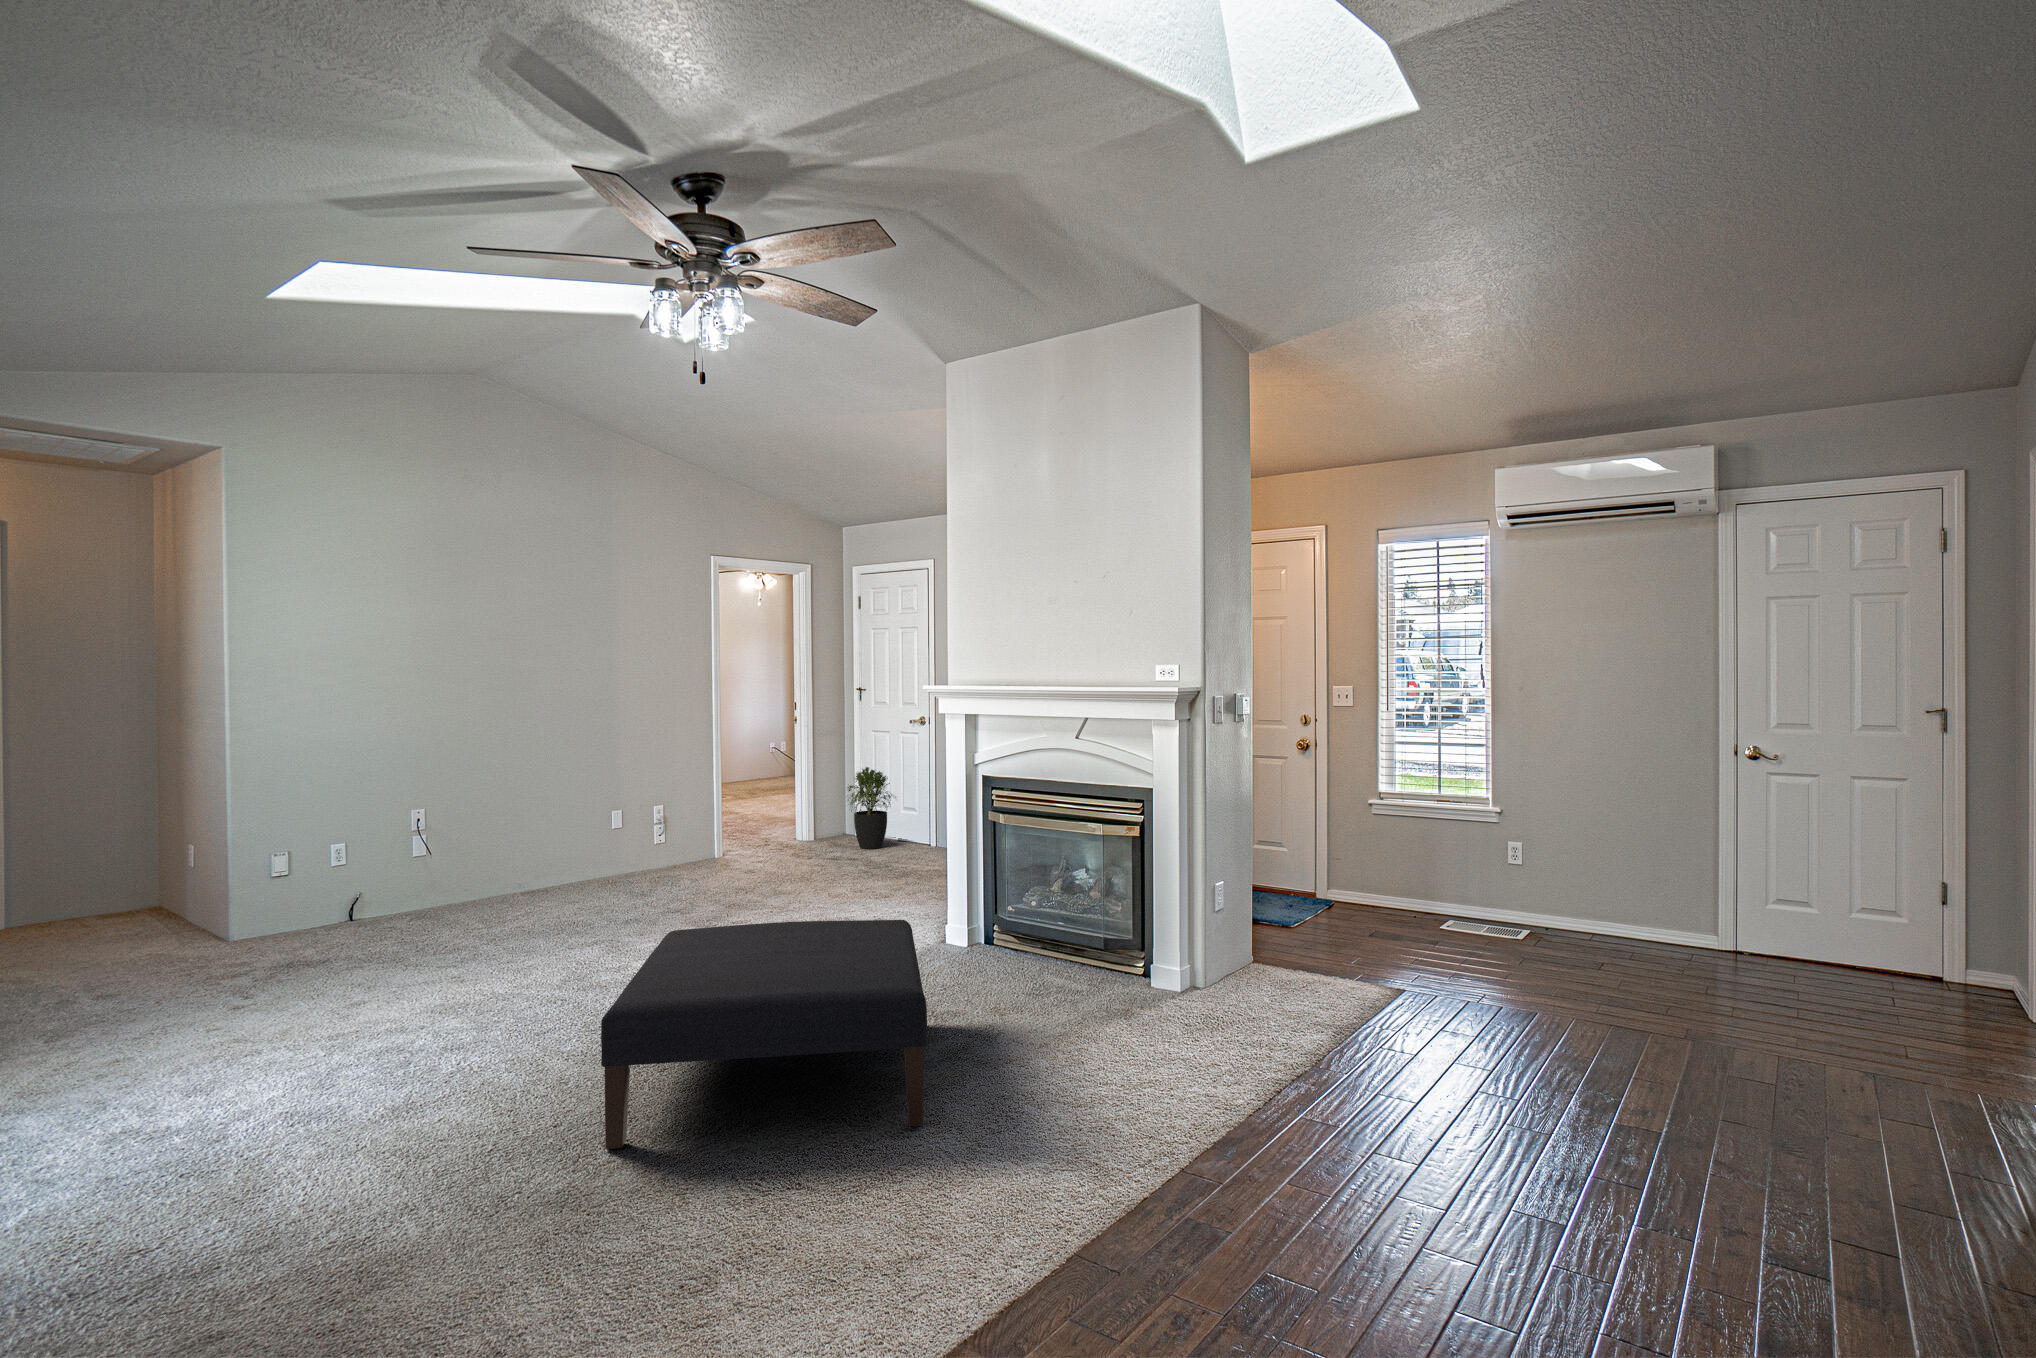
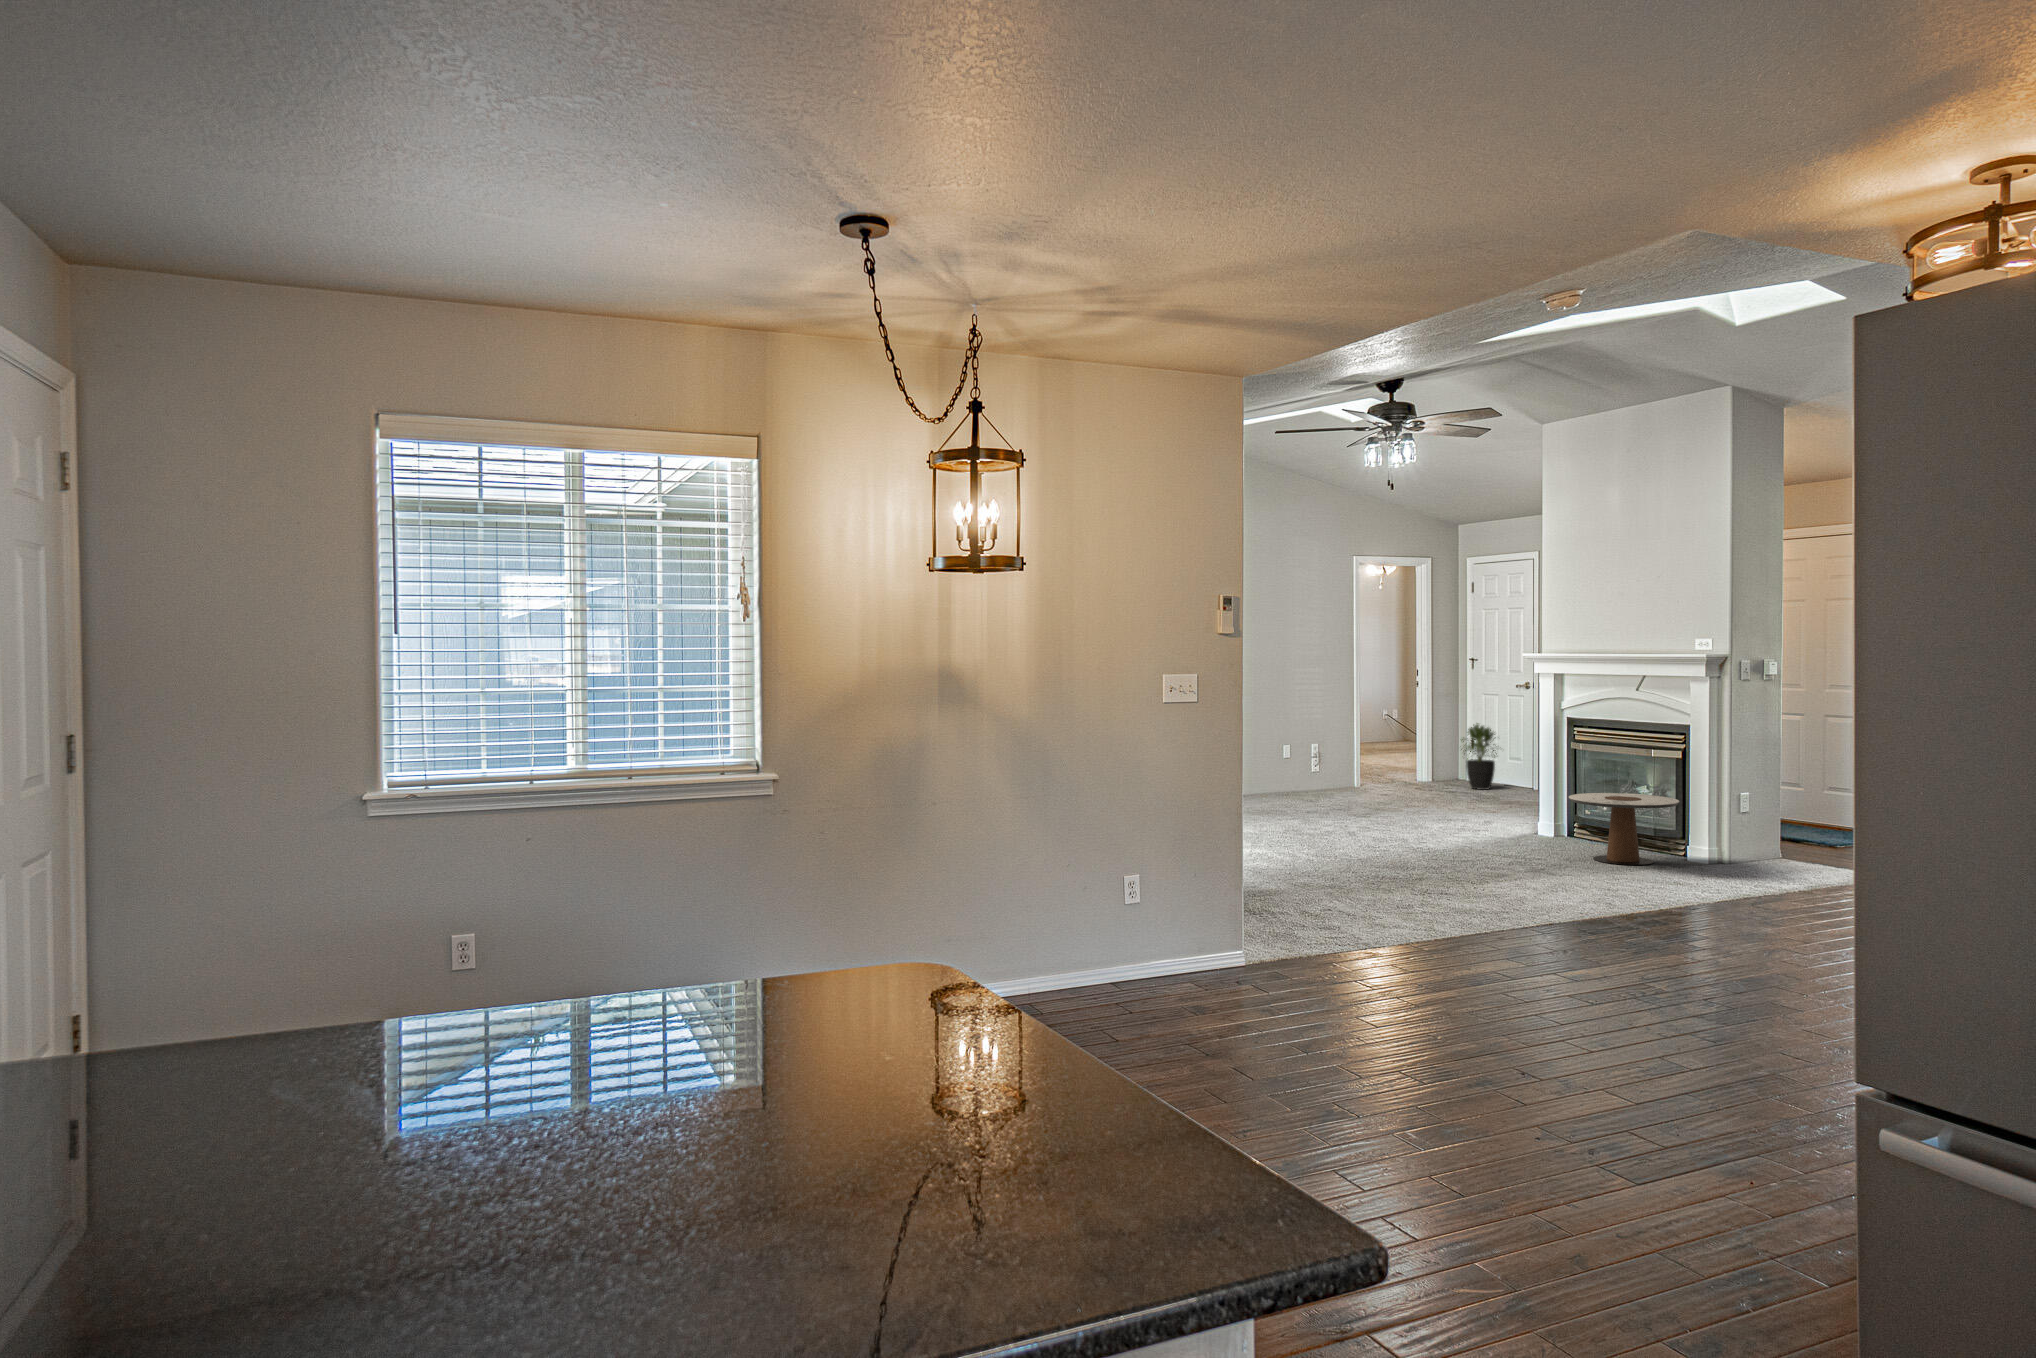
side table: none [994,889,1145,1013] -> present [1569,793,1679,865]
ottoman: present [601,920,927,1149] -> none [1349,791,1517,884]

